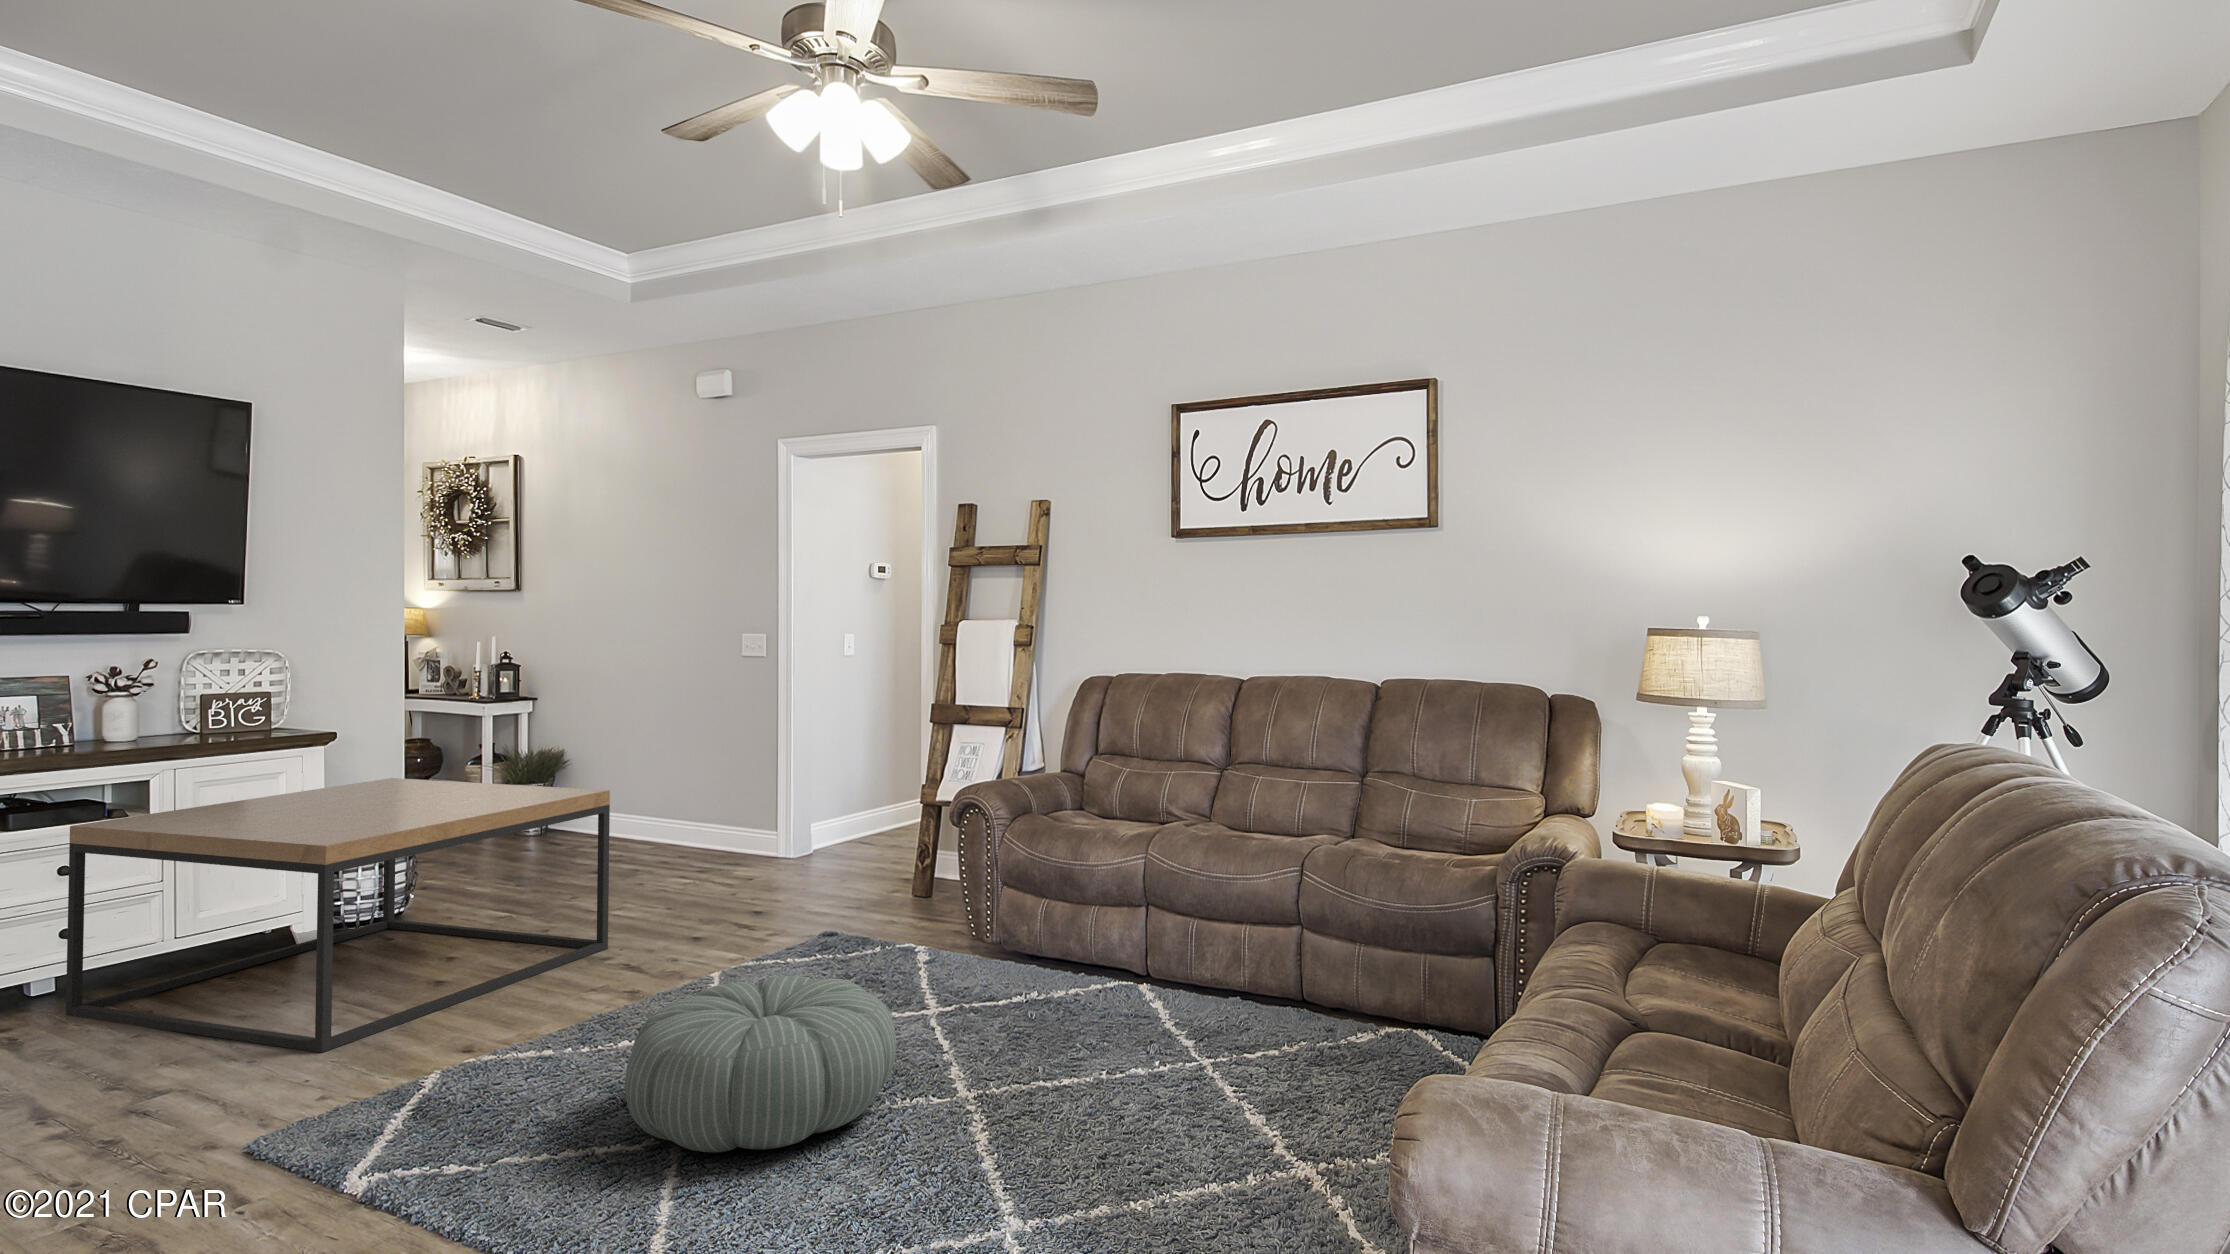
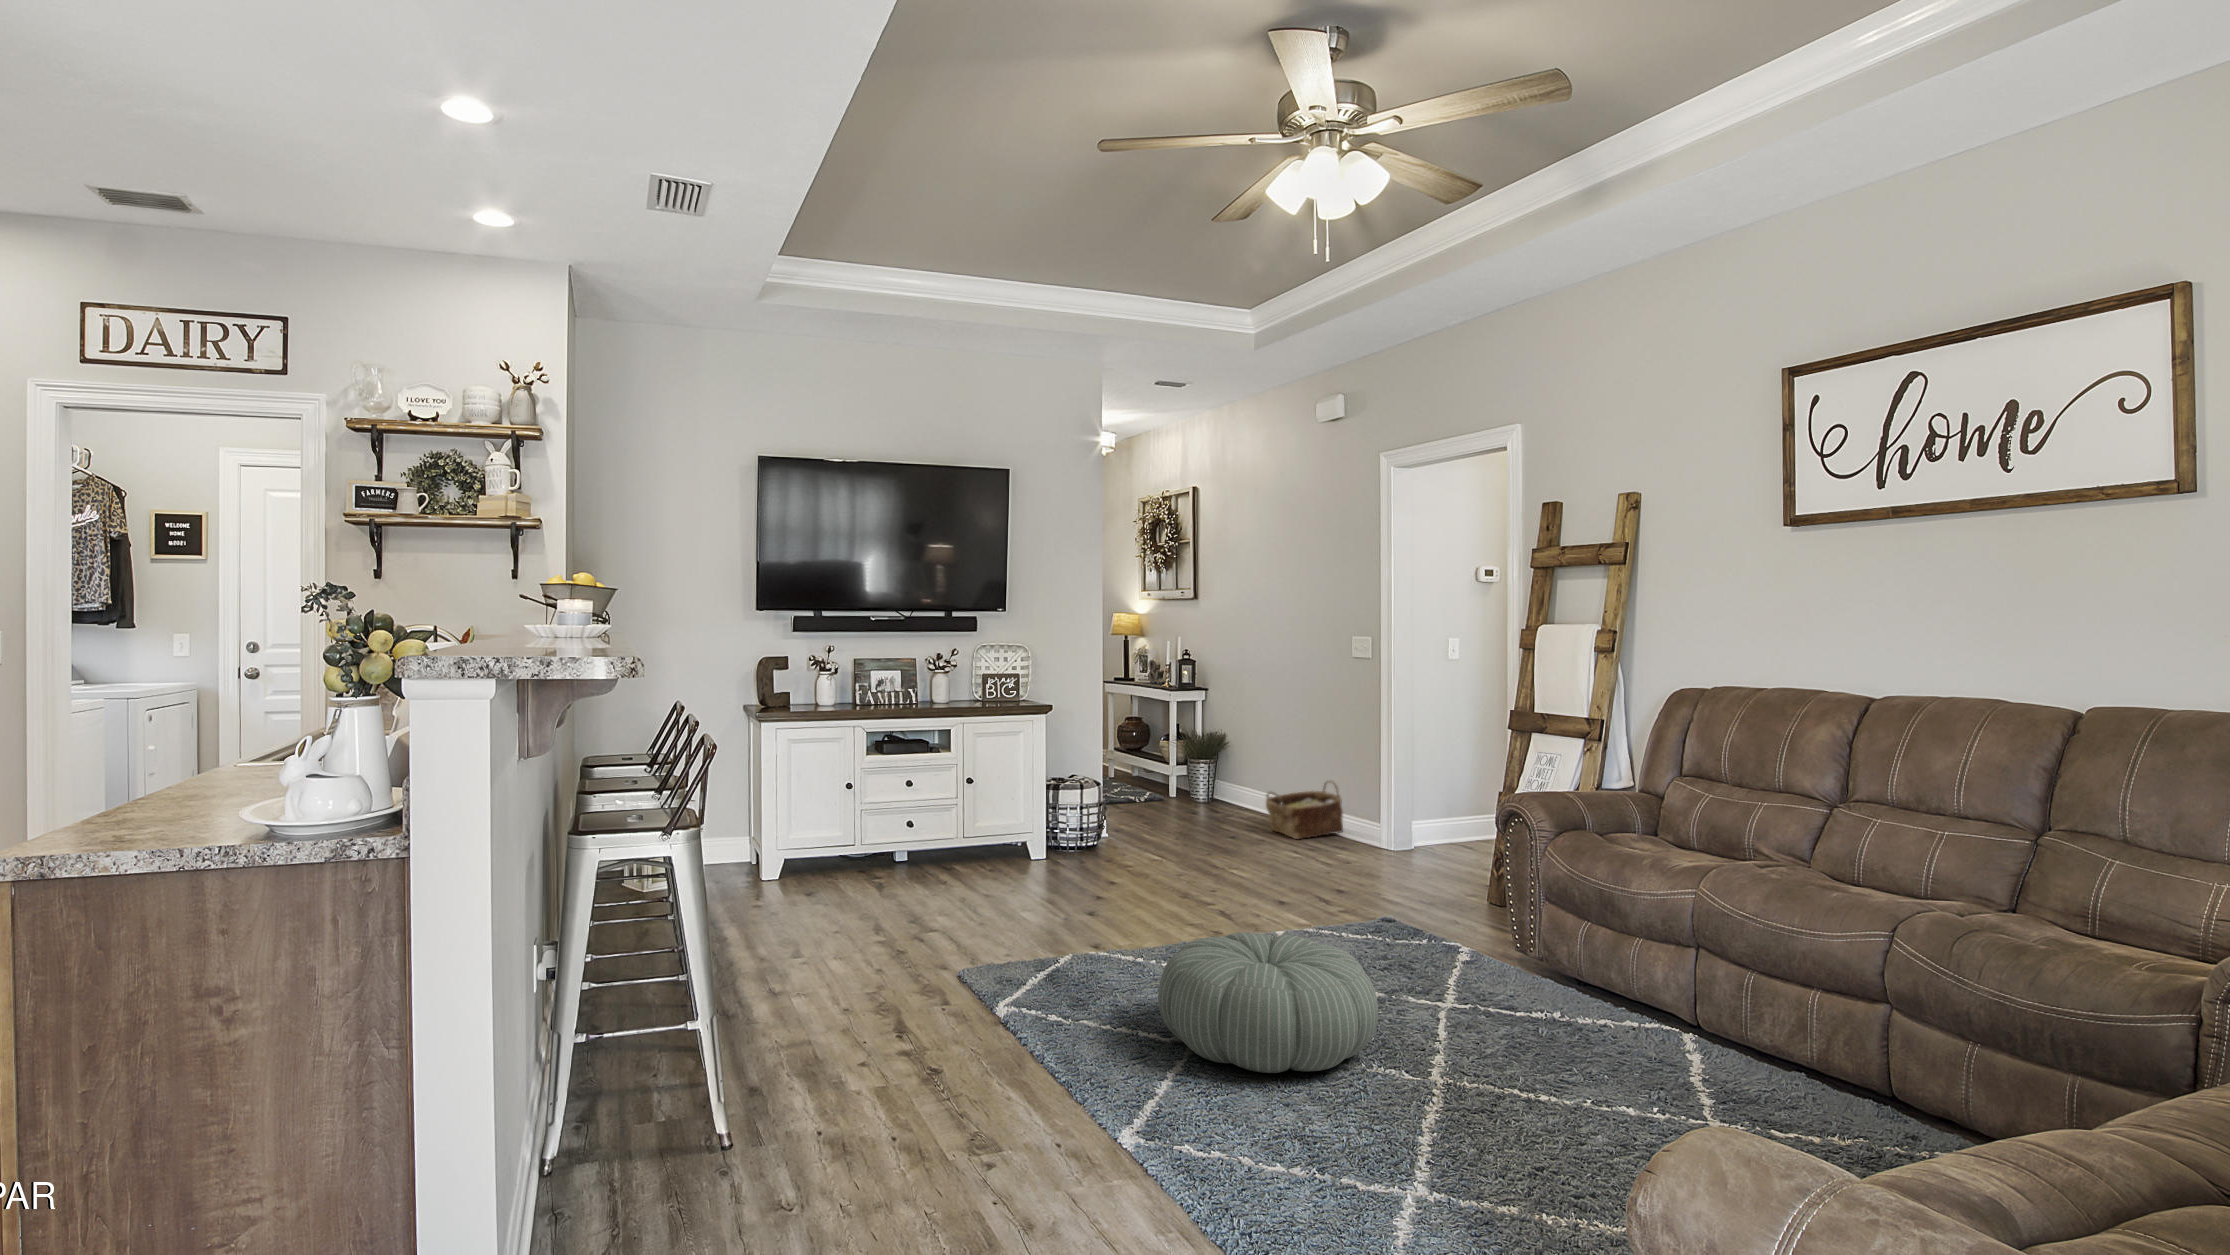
coffee table: present [66,778,610,1053] -> none [901,742,1217,929]
woven basket: none [631,793,725,865] -> present [1266,780,1343,839]

